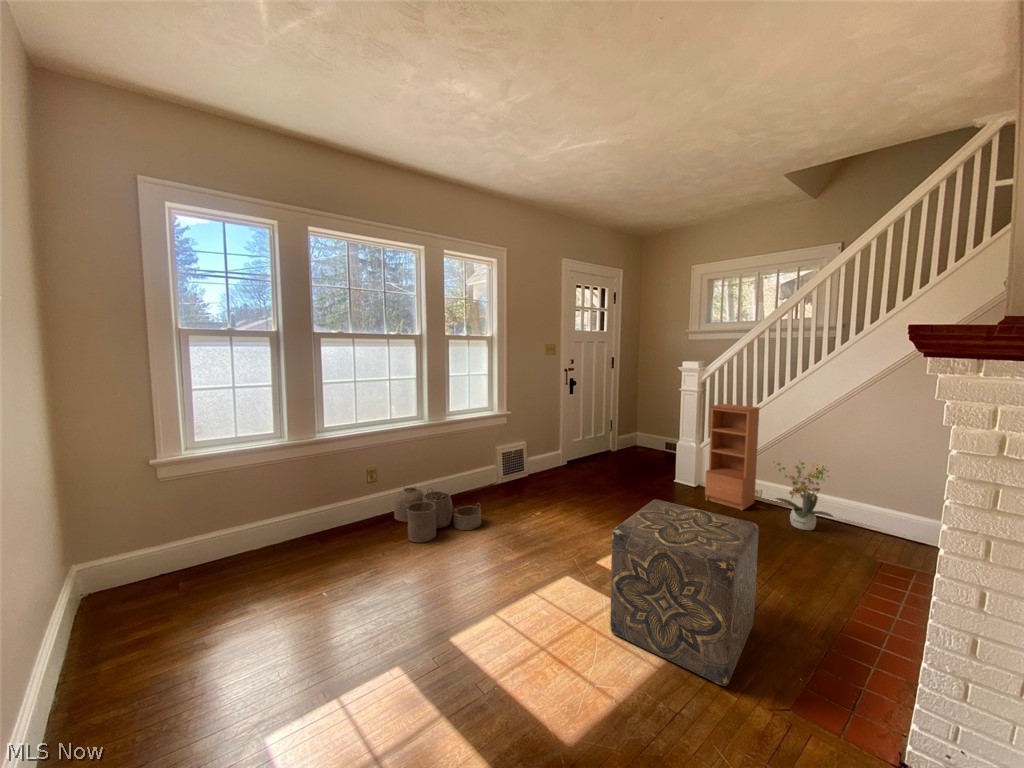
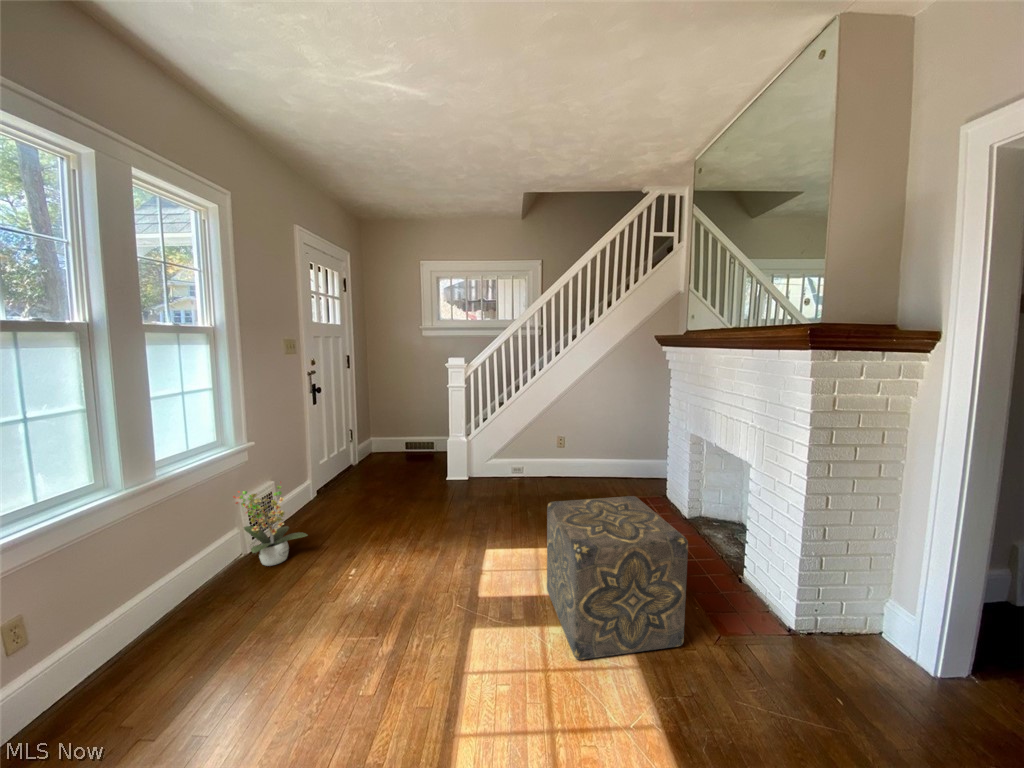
bookcase: present [705,404,760,510] -> none [488,397,522,489]
potted plant: present [775,462,833,530] -> present [233,486,308,566]
woven basket: present [394,487,481,542] -> none [76,593,290,726]

